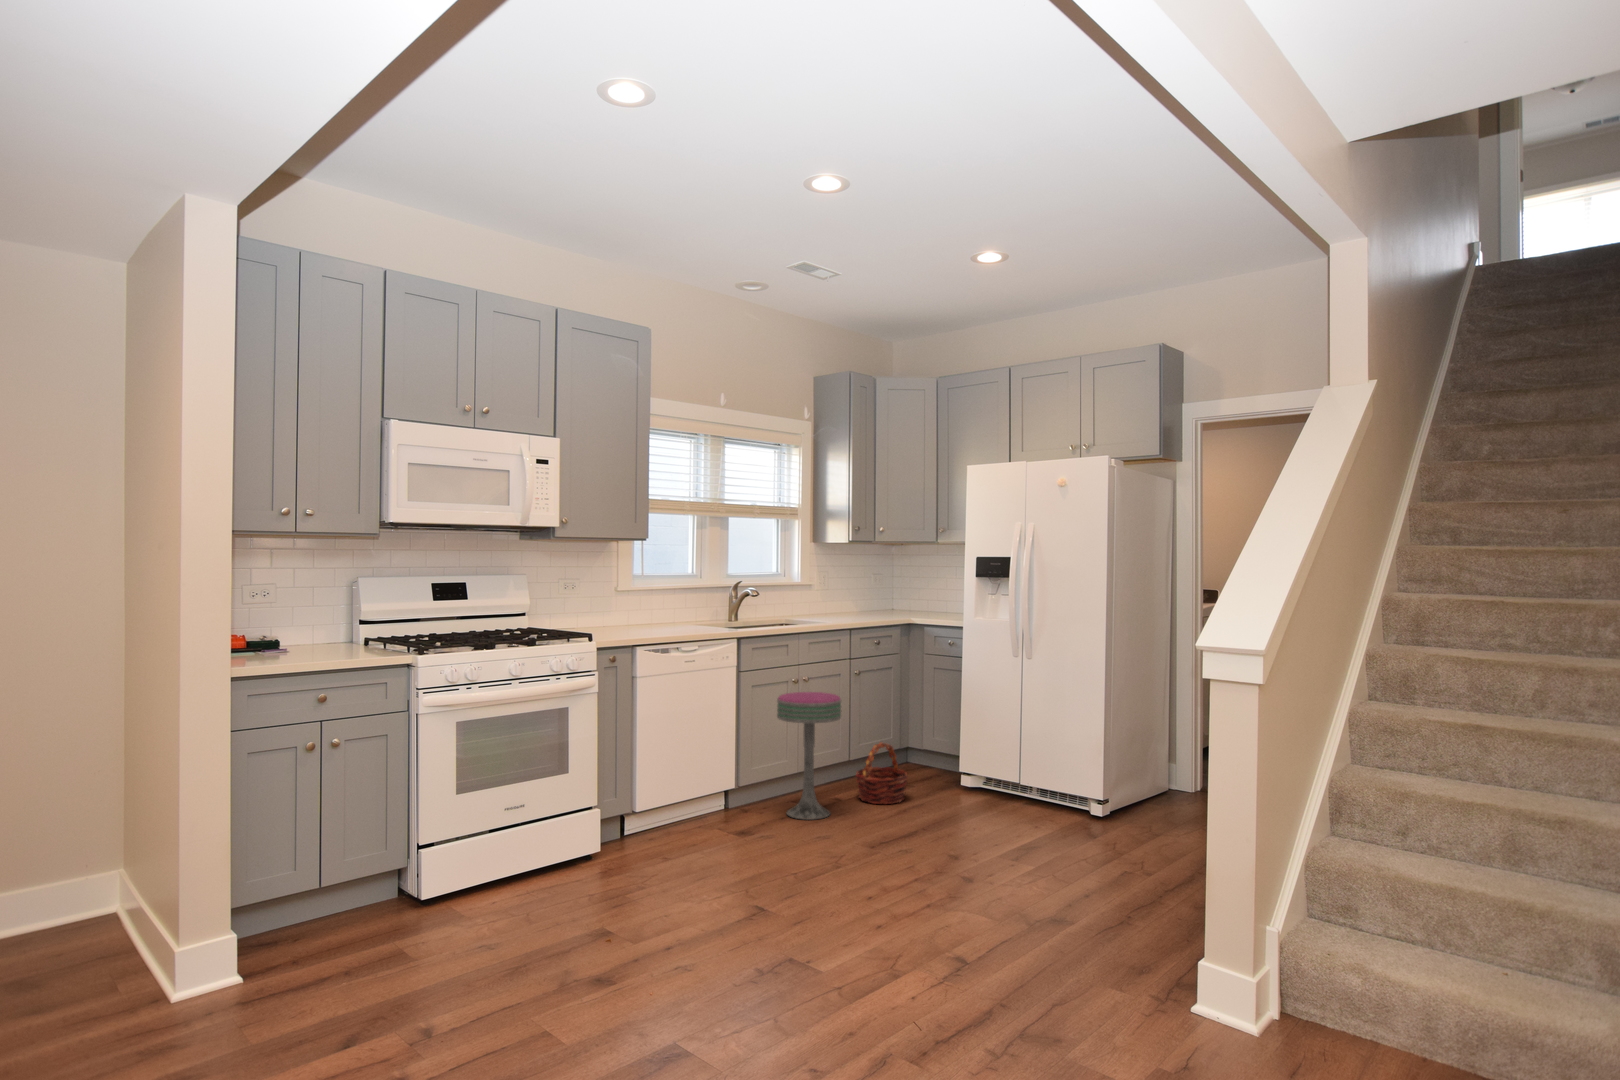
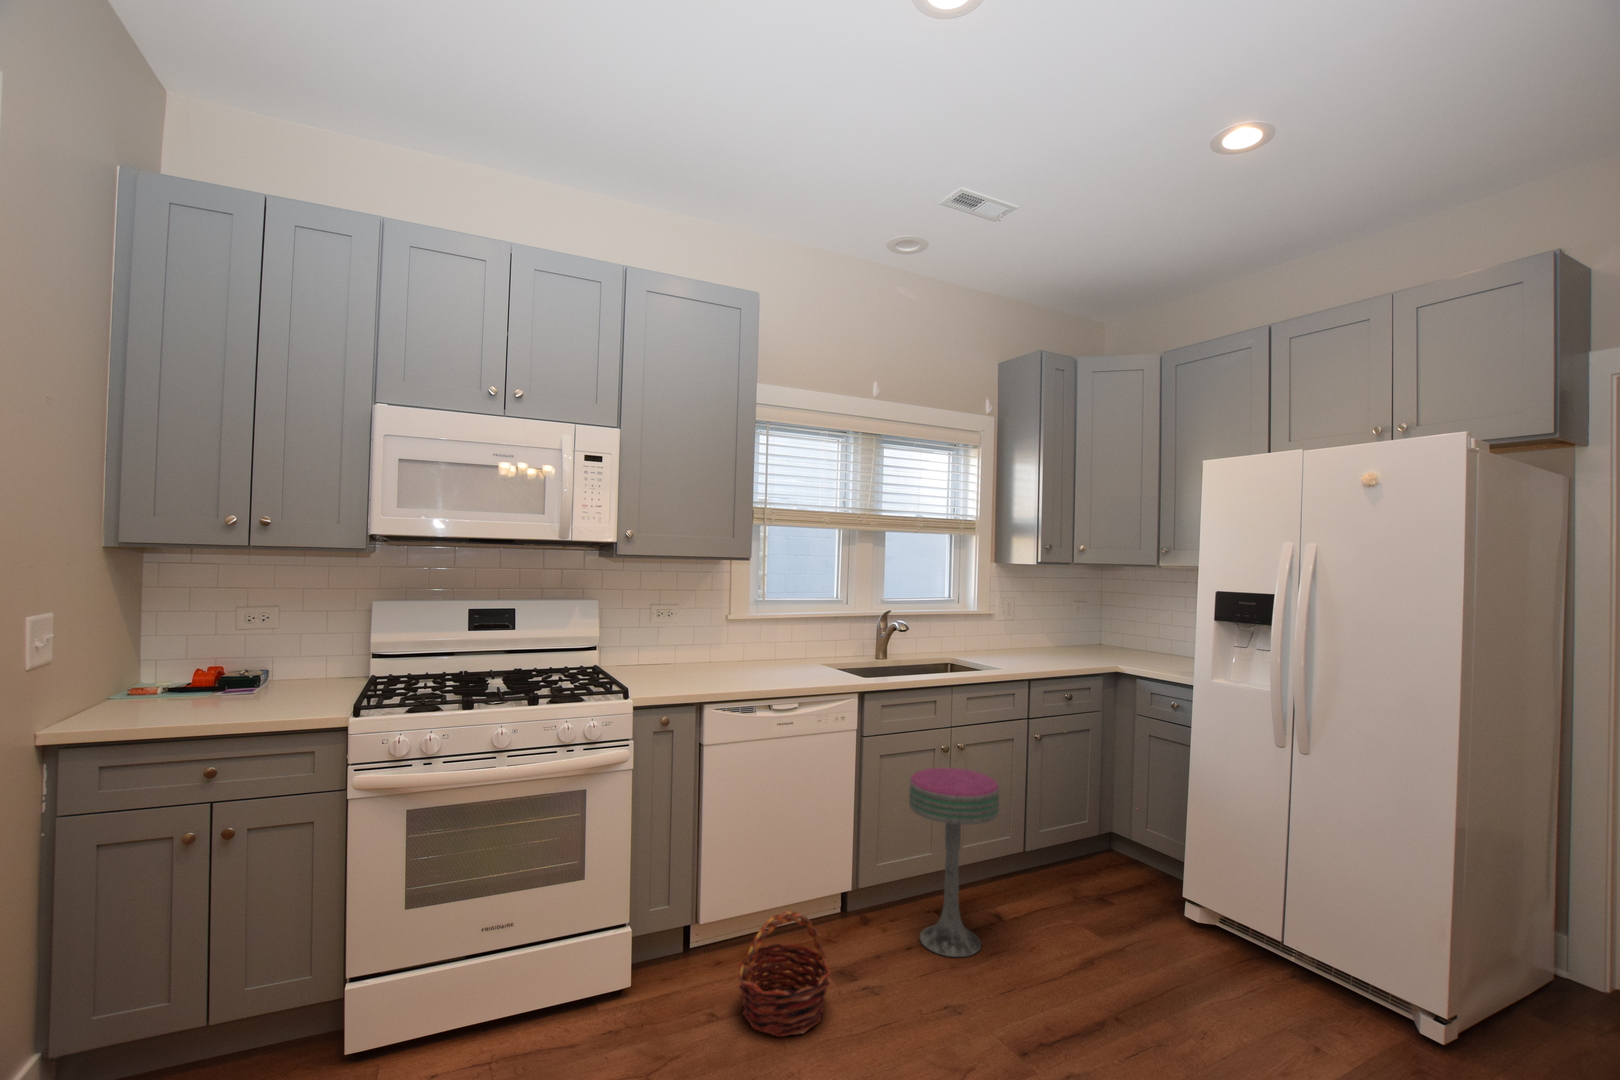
basket: present [856,742,908,804] -> present [738,911,831,1036]

